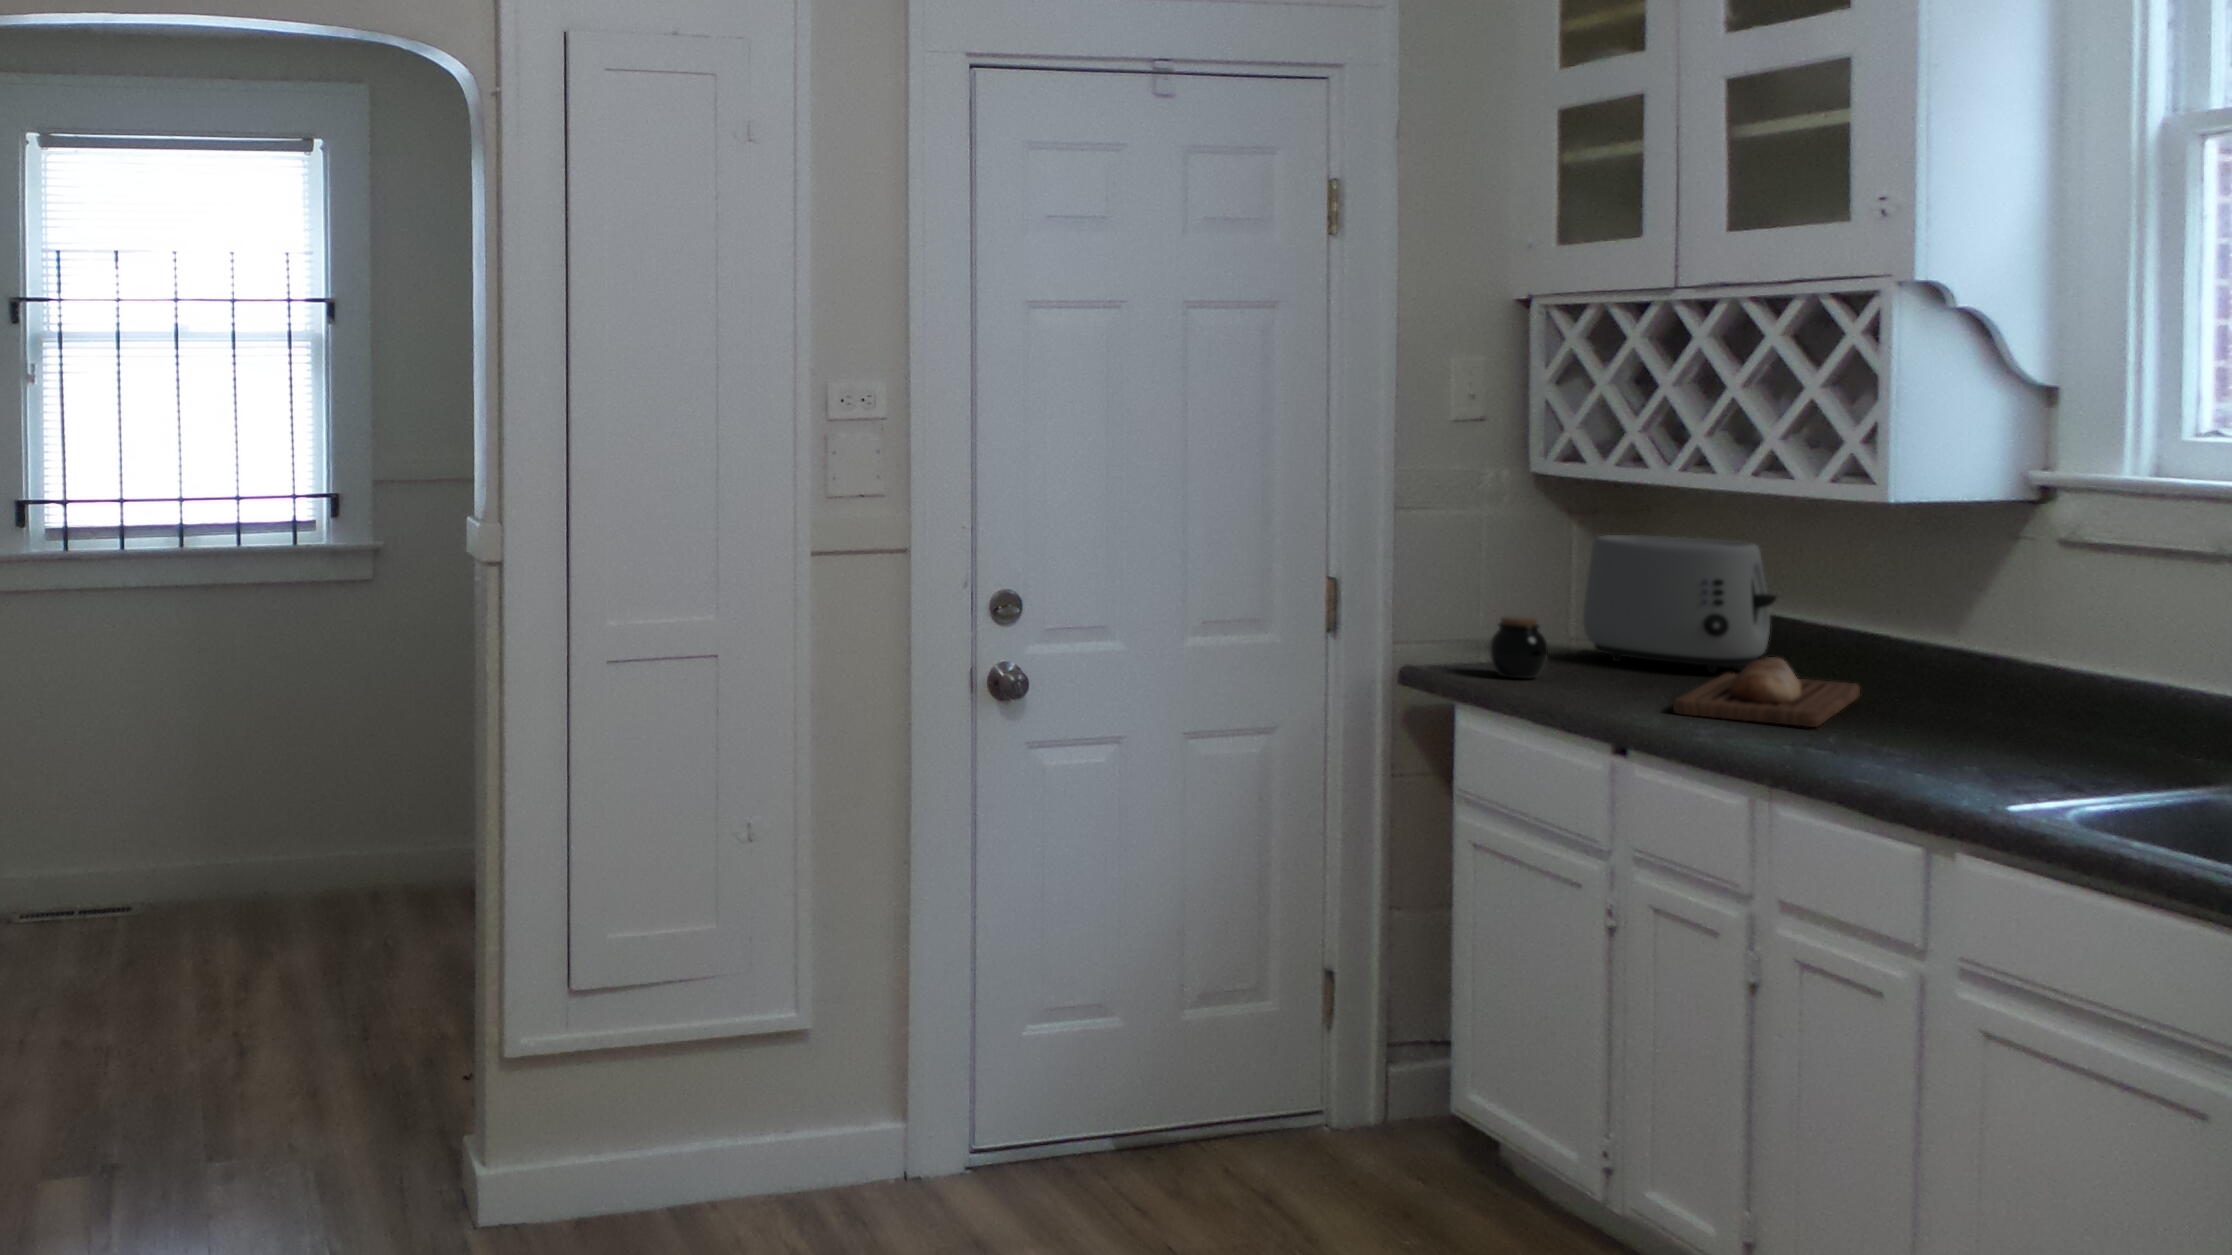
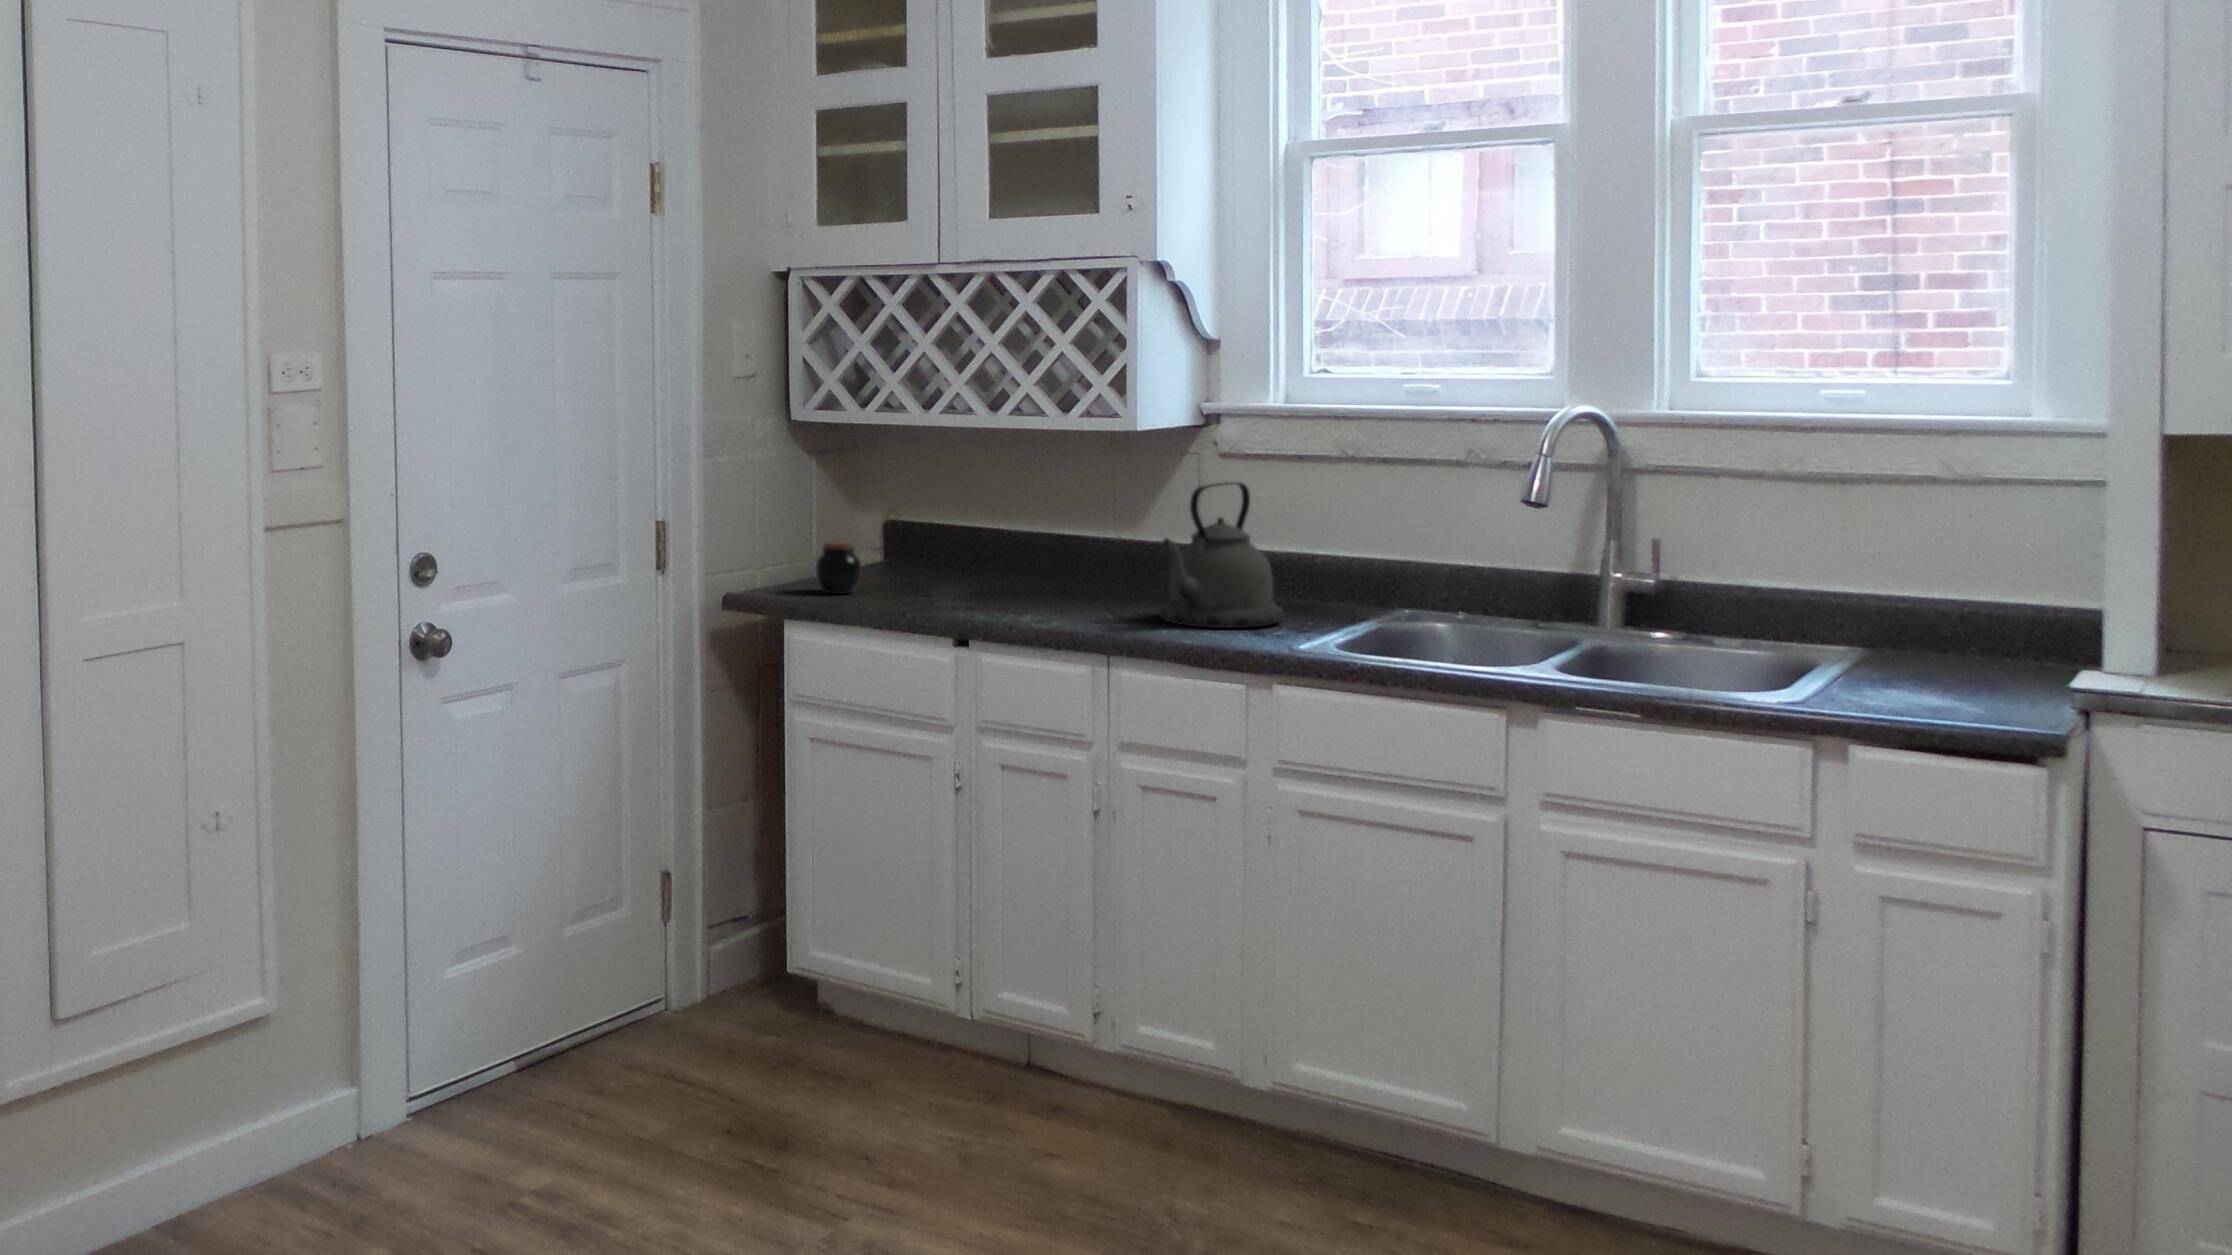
toaster: present [1583,535,1777,673] -> none [847,468,1001,576]
kettle: none [1856,576,2073,776] -> present [1160,482,1283,628]
bread loaf: present [1673,657,1860,727] -> none [979,558,1096,609]

